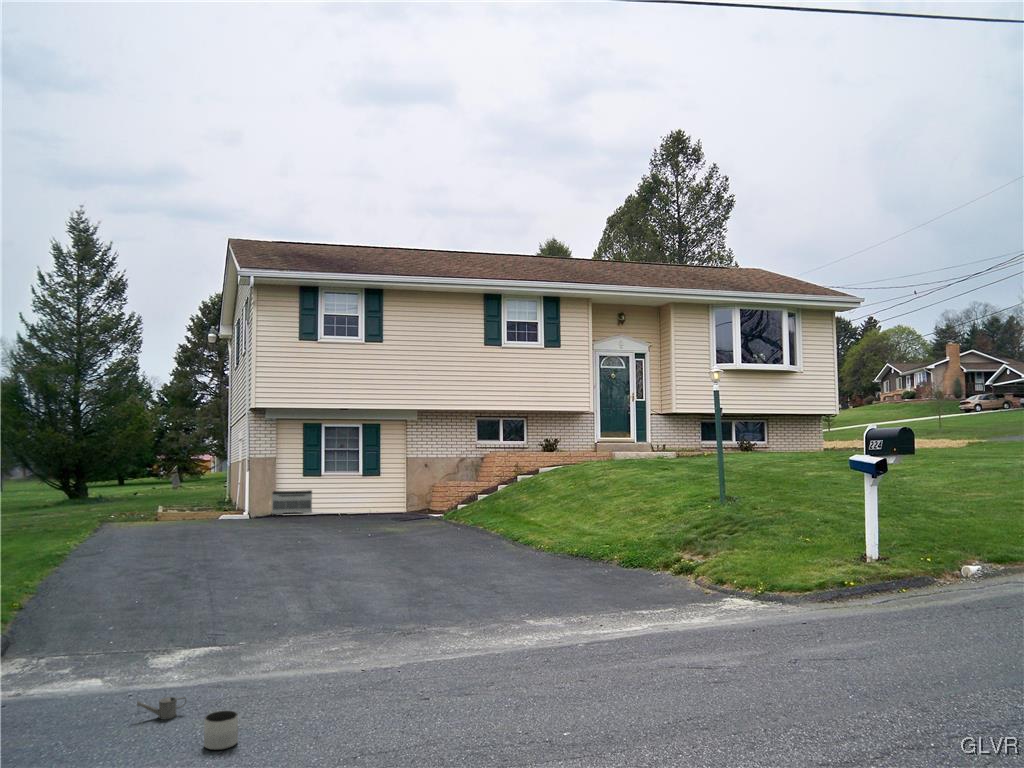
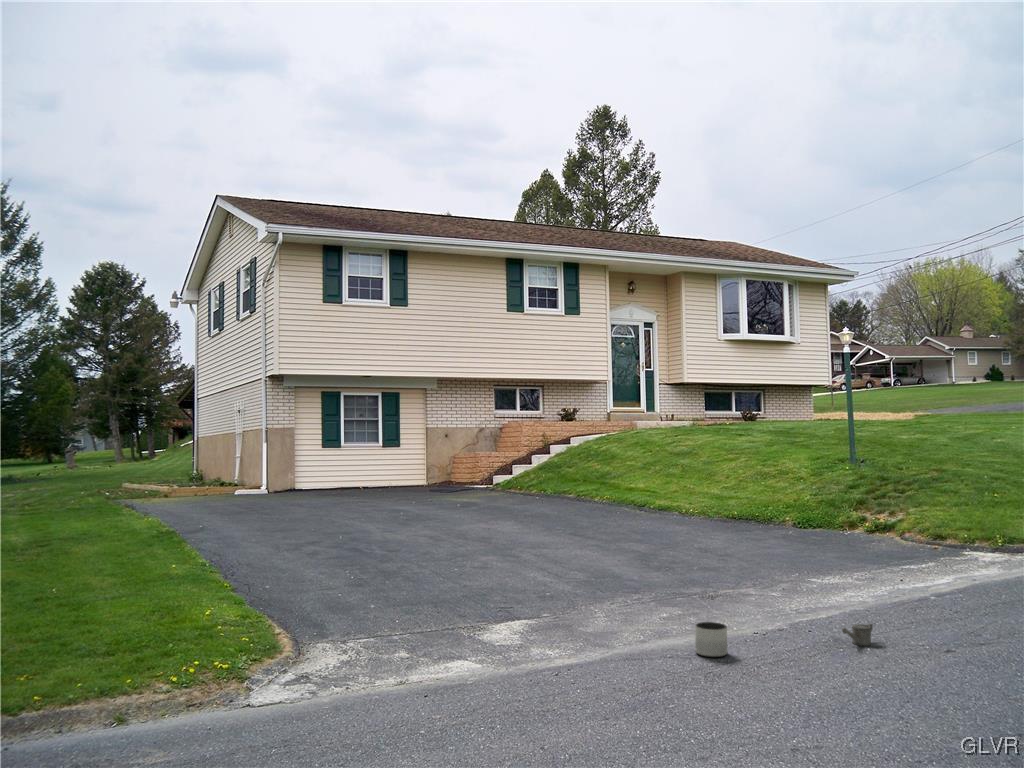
bench: present [272,490,312,514] -> none [291,464,337,490]
watering can: present [137,697,186,720] -> present [842,624,872,646]

